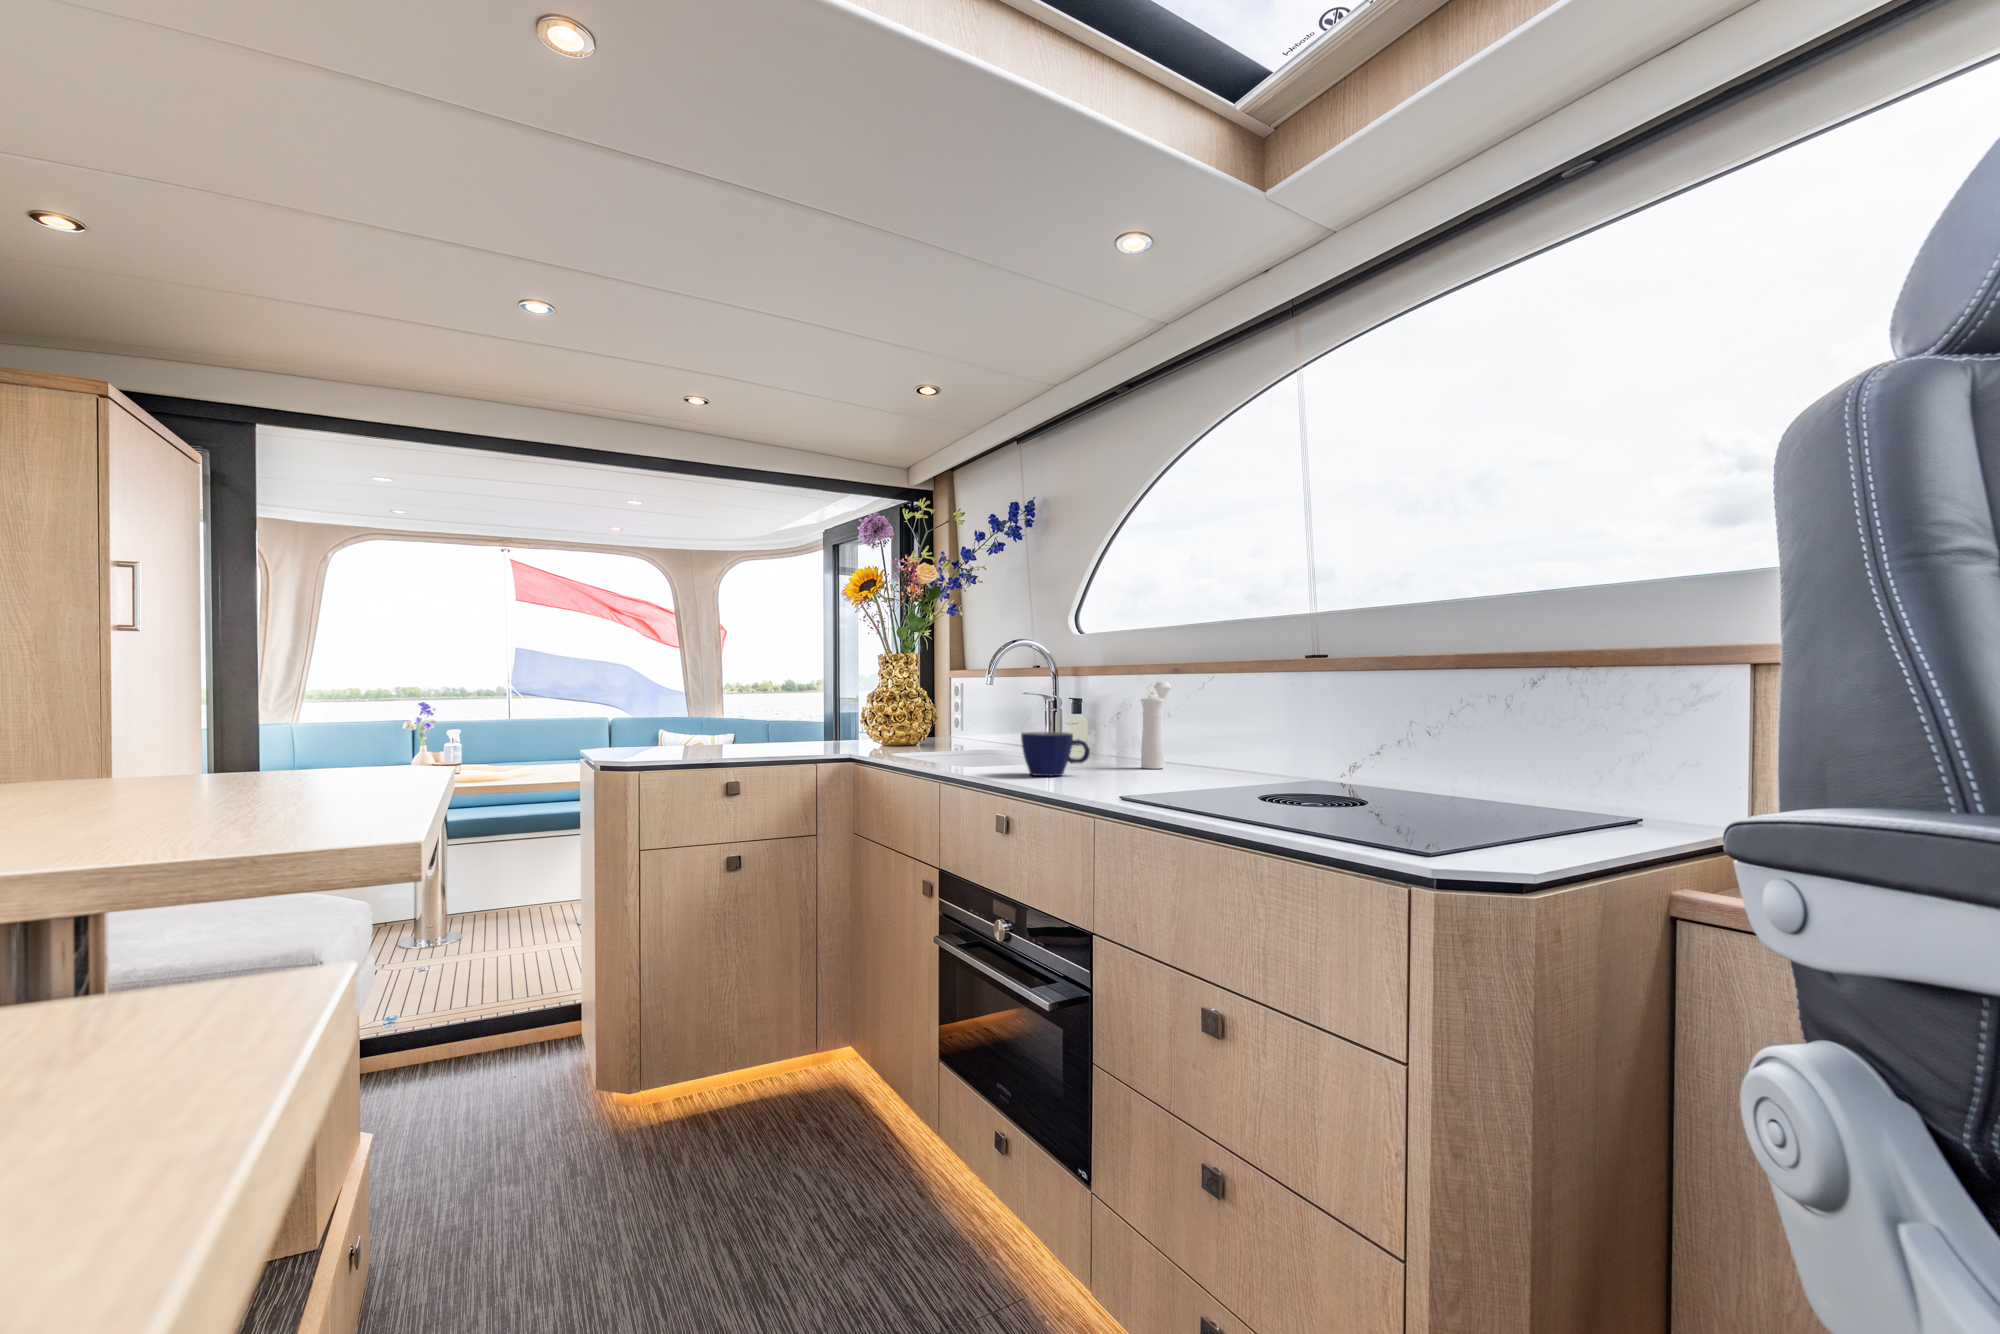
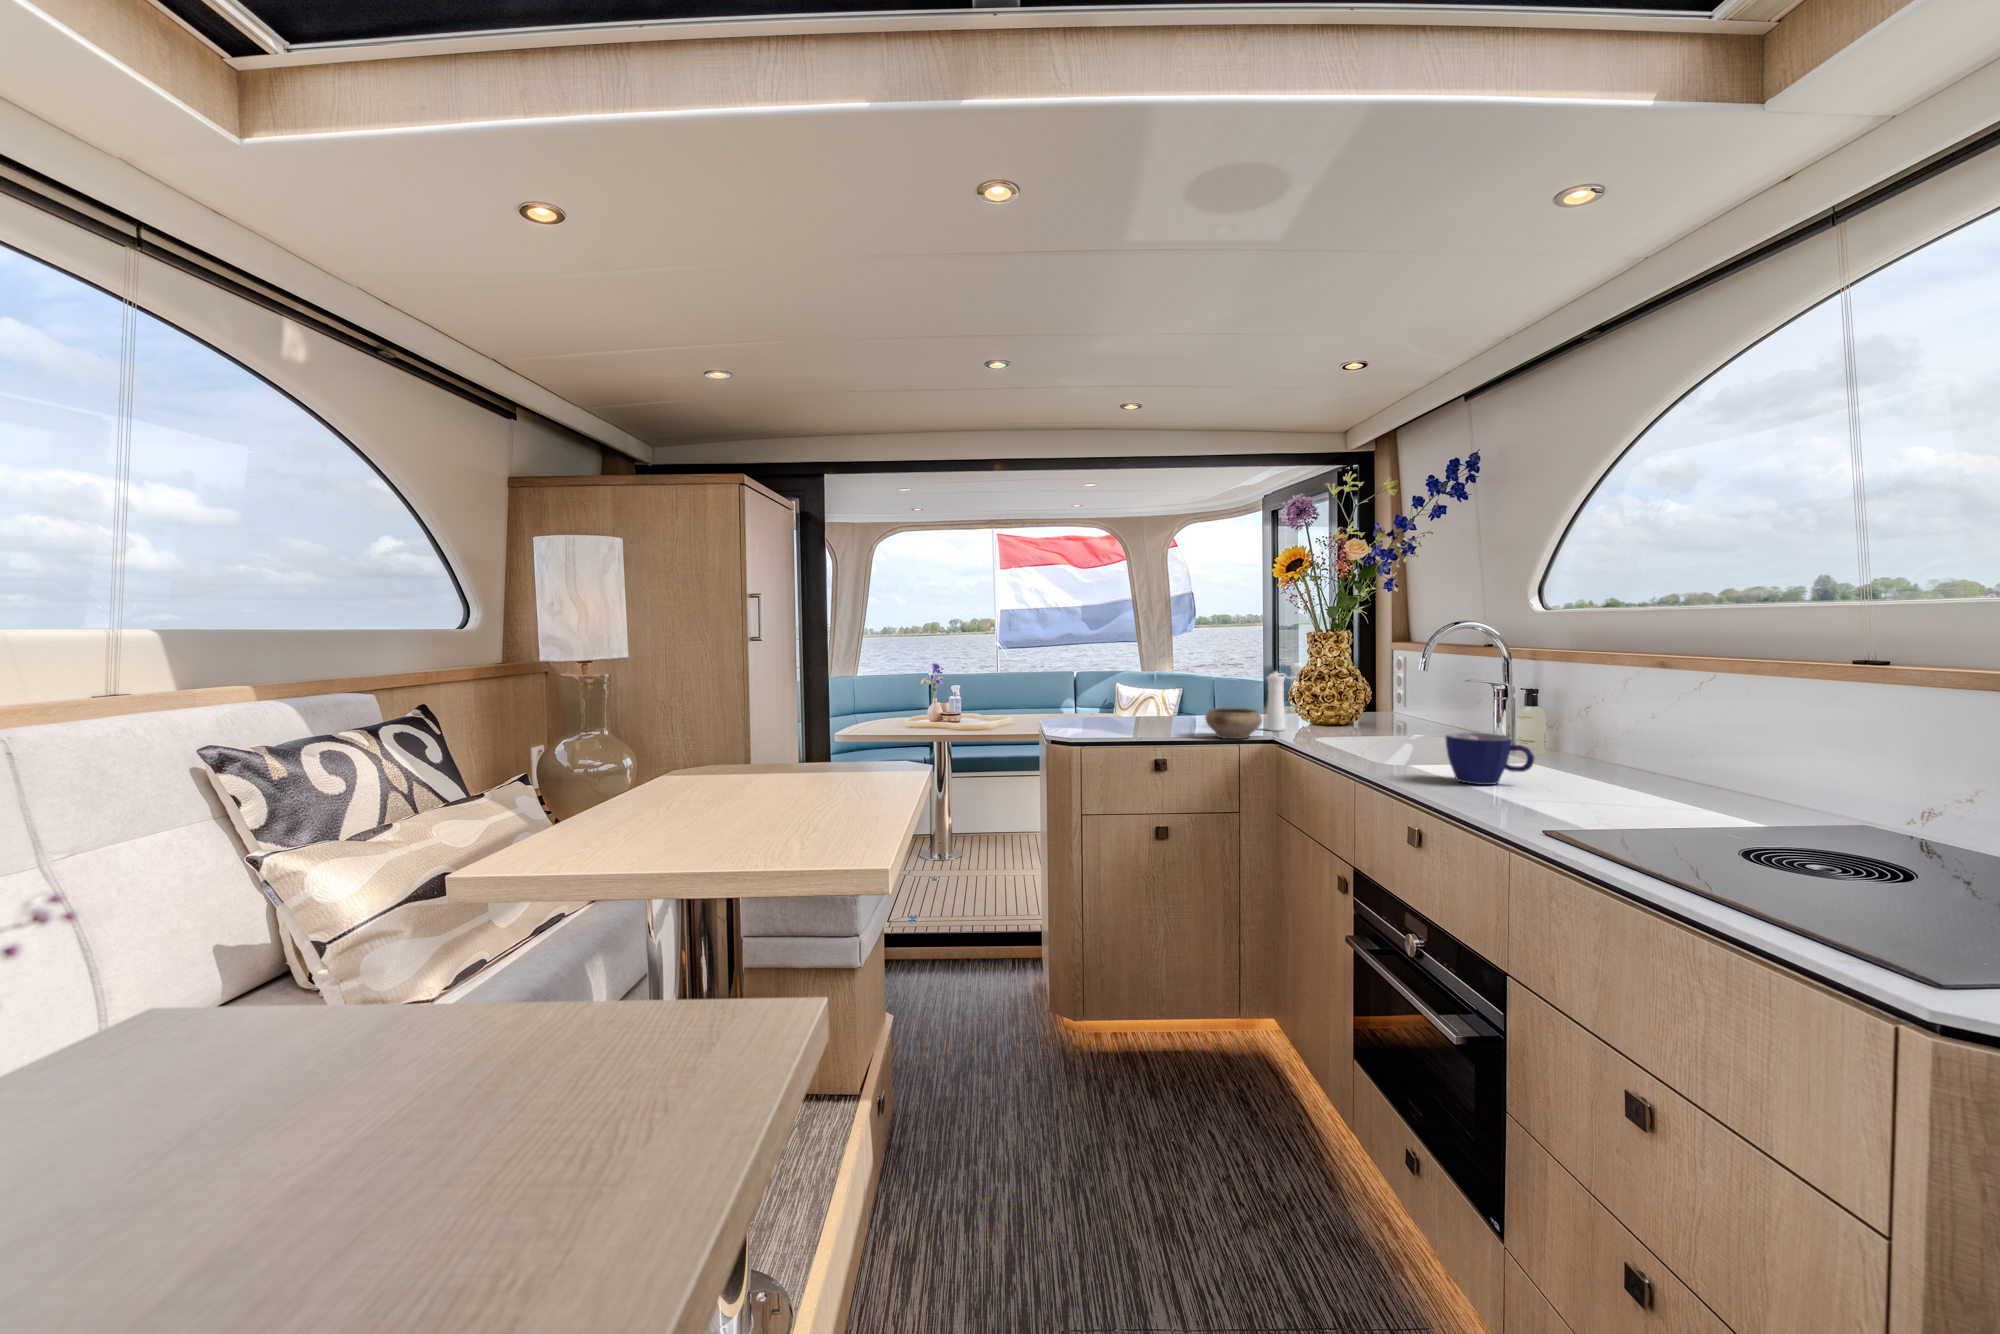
pepper mill: present [1141,682,1171,769] -> present [1267,662,1303,731]
ceramic bowl: none [784,726,842,757] -> present [1205,708,1262,739]

